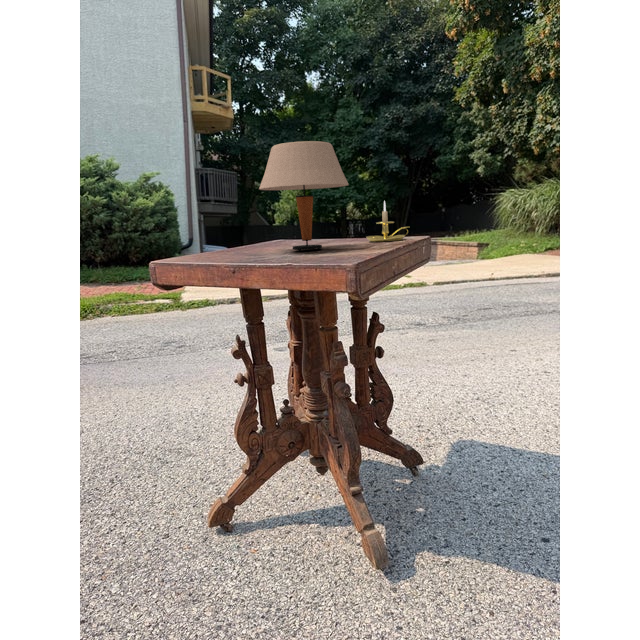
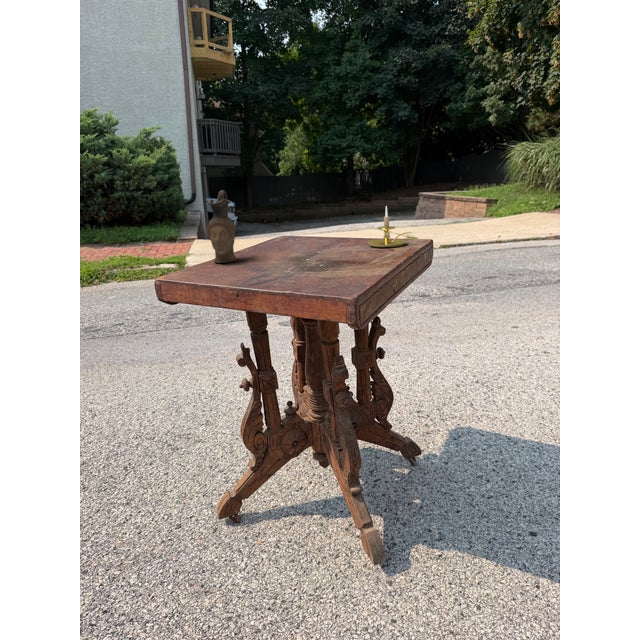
table lamp: present [259,141,349,251] -> none [261,158,350,263]
ceramic pitcher: none [202,183,233,255] -> present [206,190,237,263]

